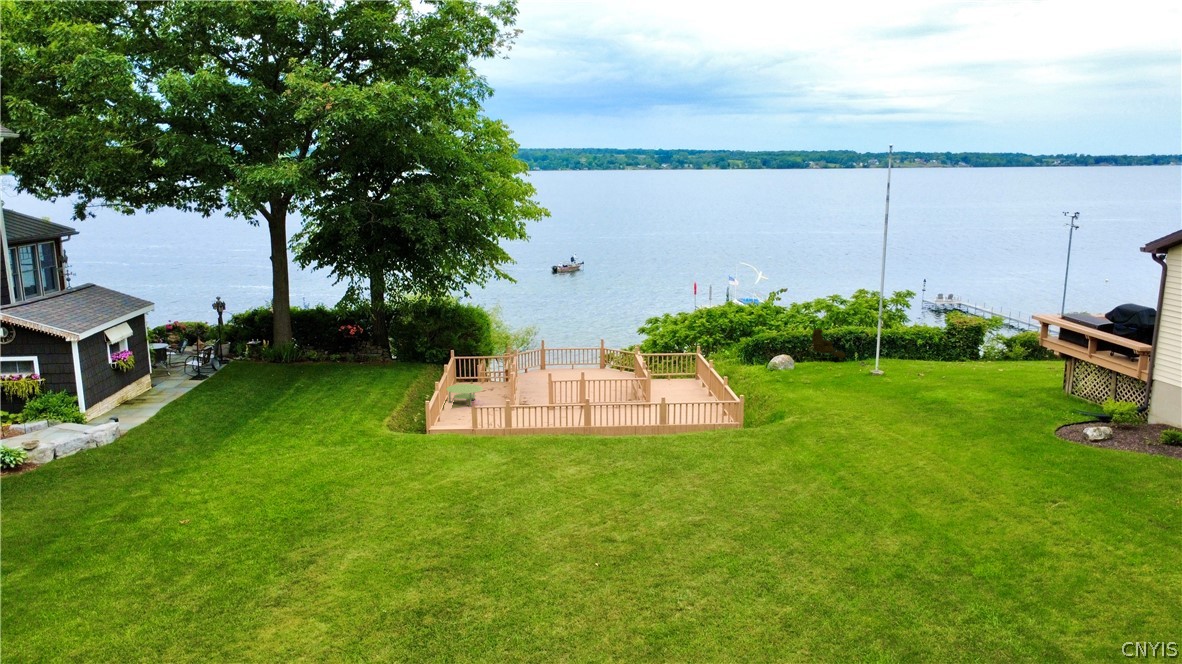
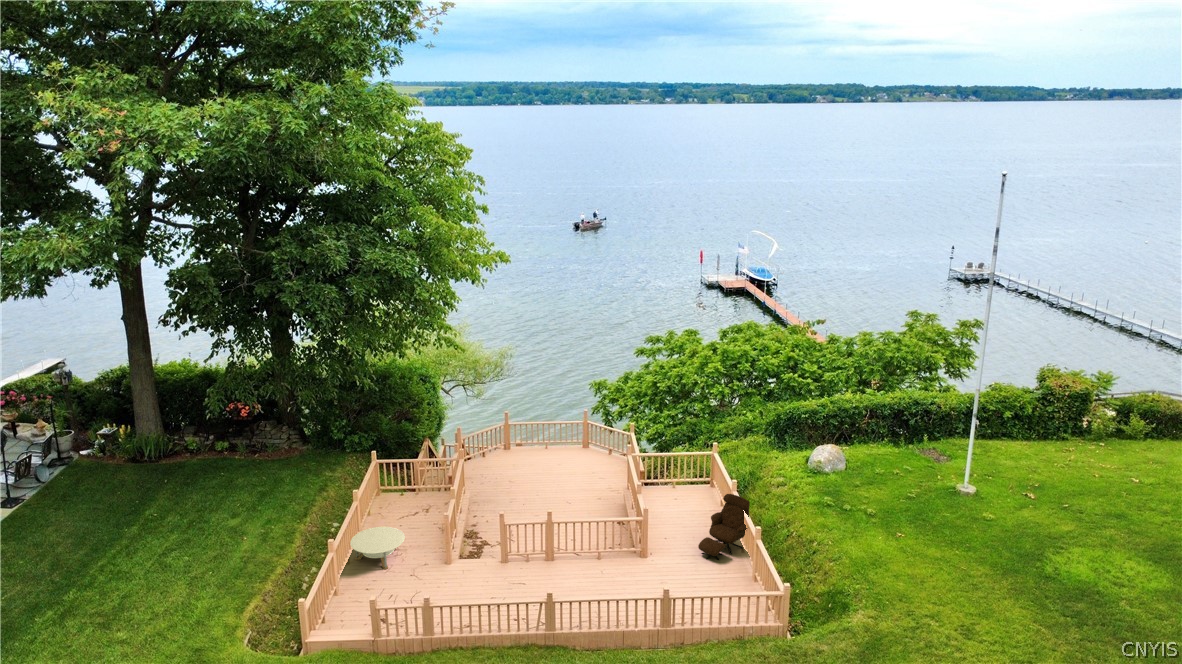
lounge chair: present [812,329,846,360] -> present [698,494,750,560]

